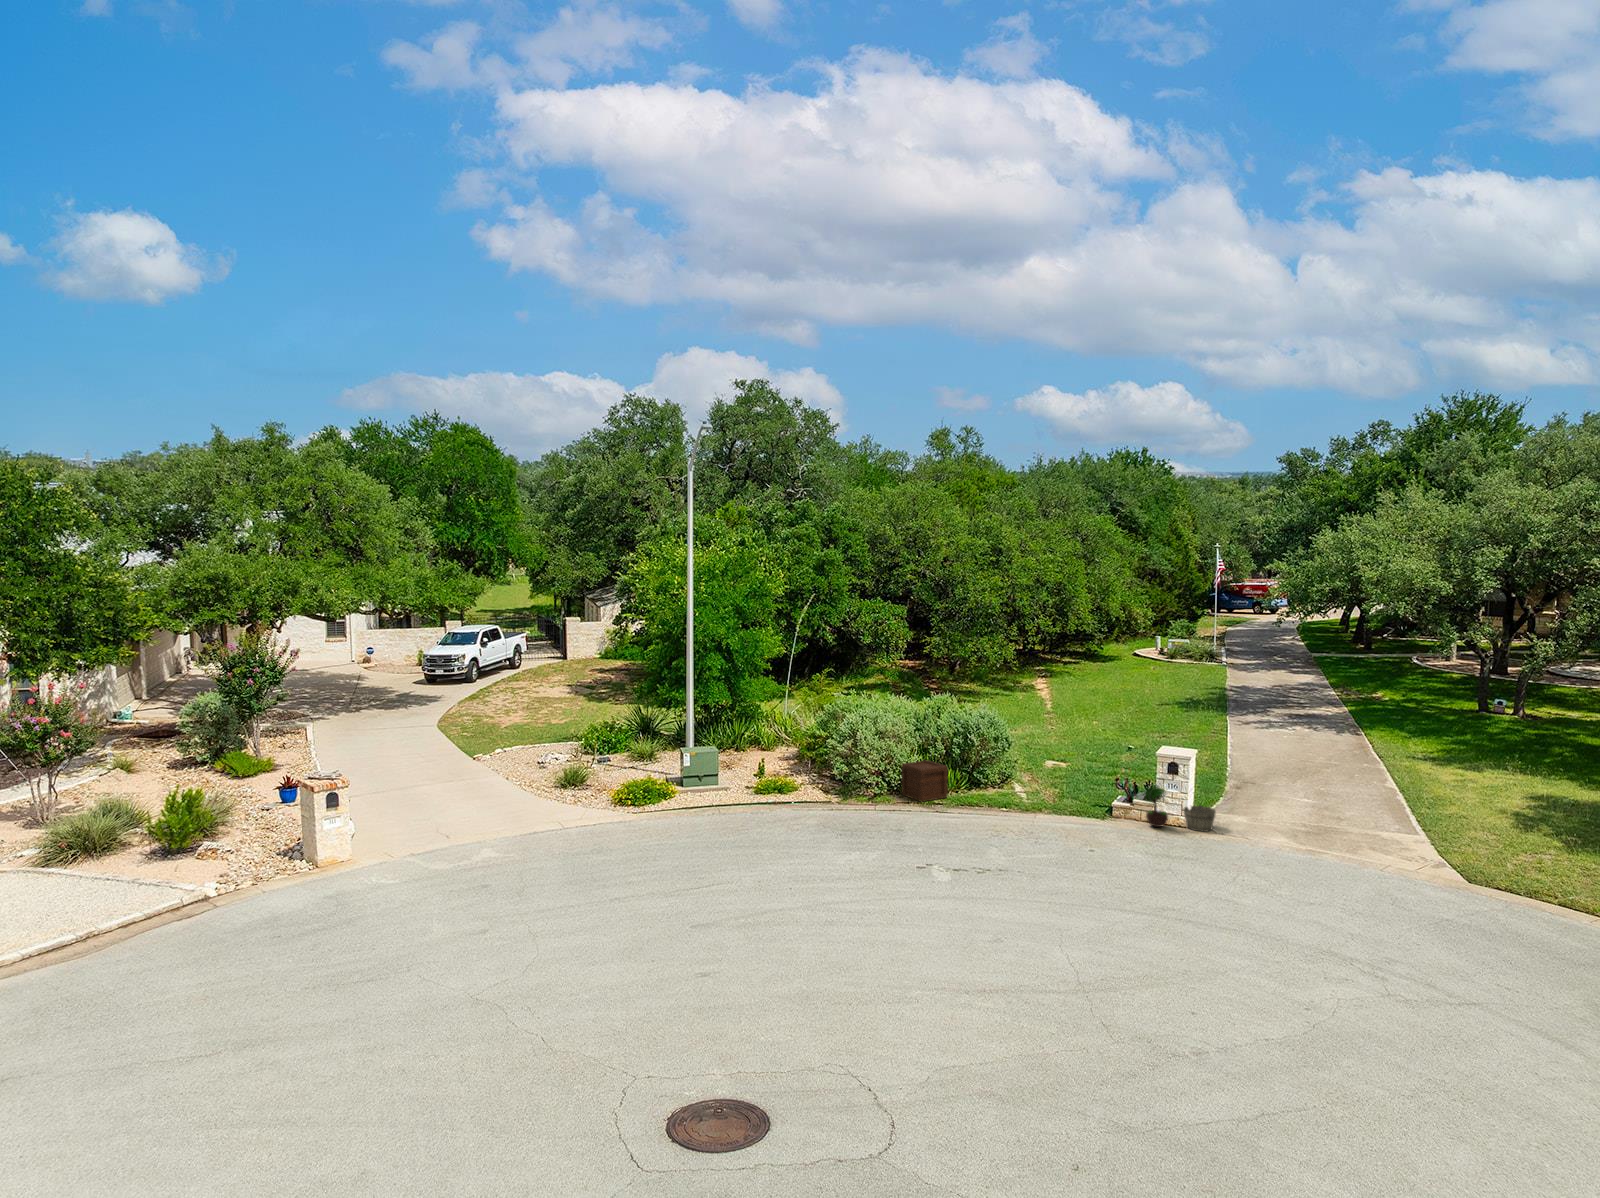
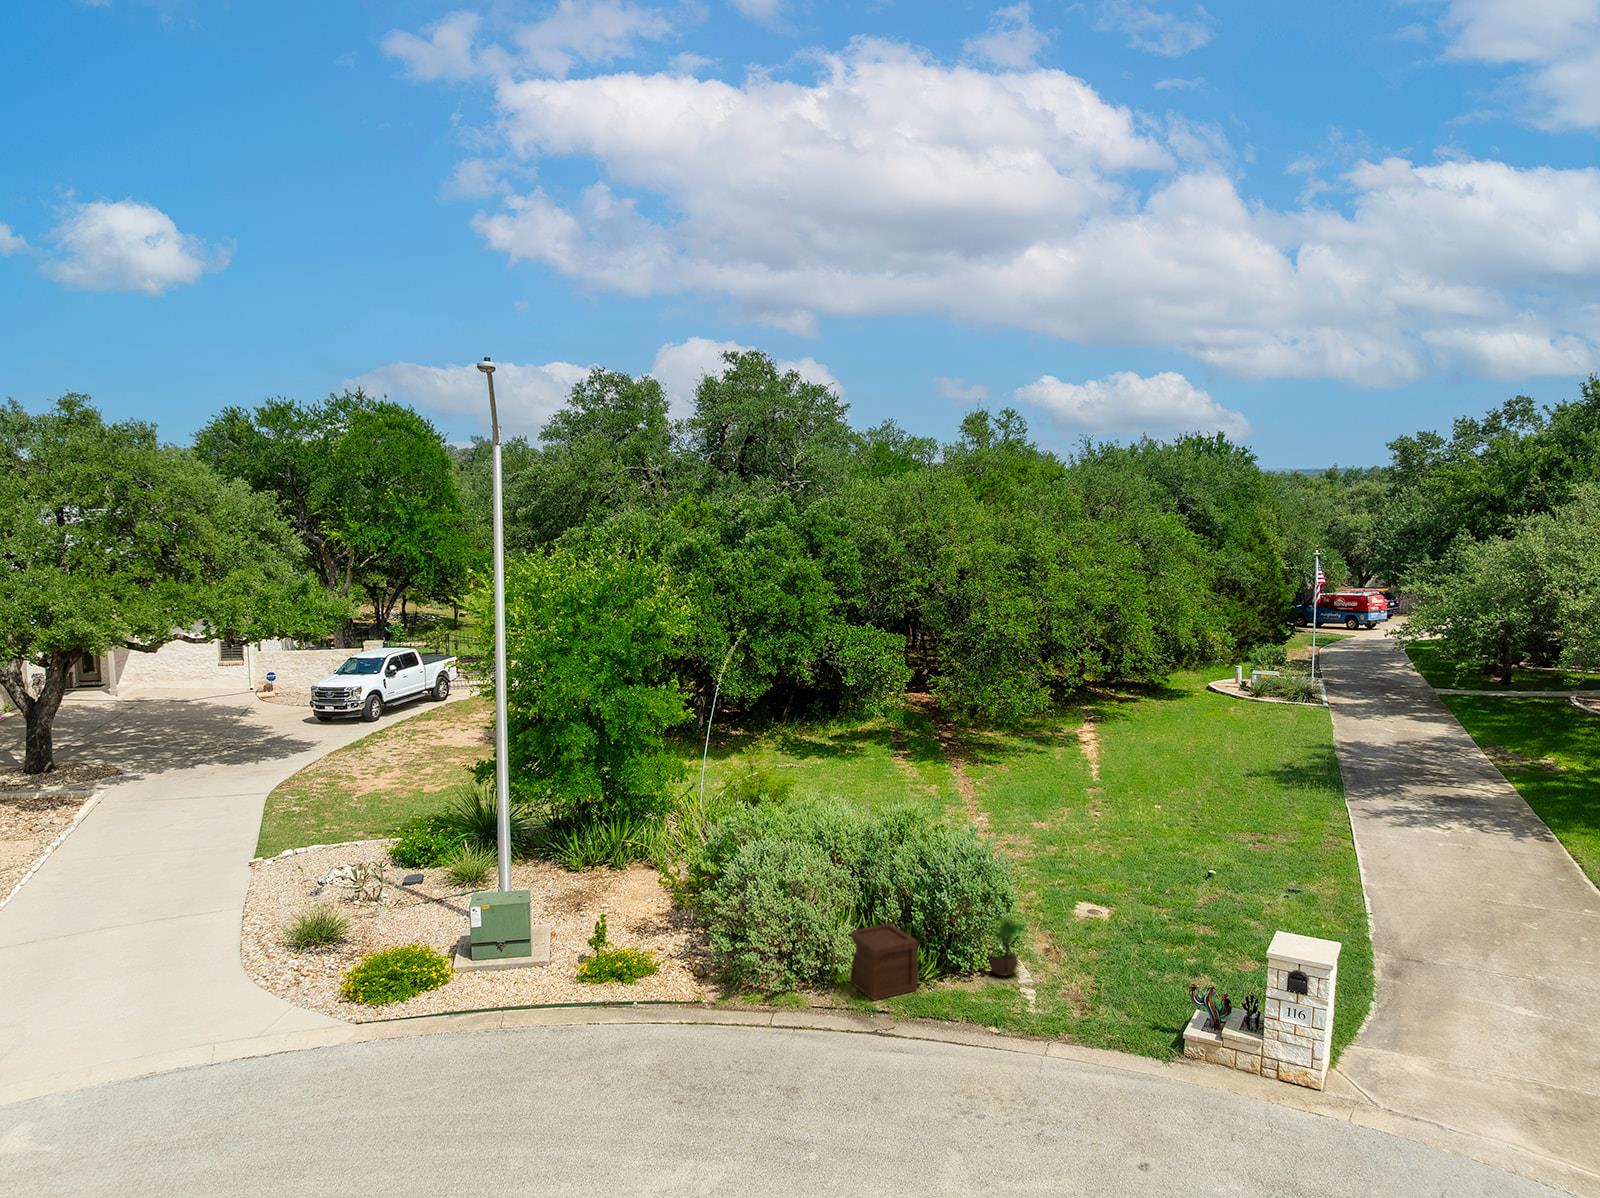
potted tree: present [1143,785,1168,827] -> present [990,916,1023,976]
wooden bucket: present [1184,805,1216,832] -> none [1313,1047,1372,1105]

